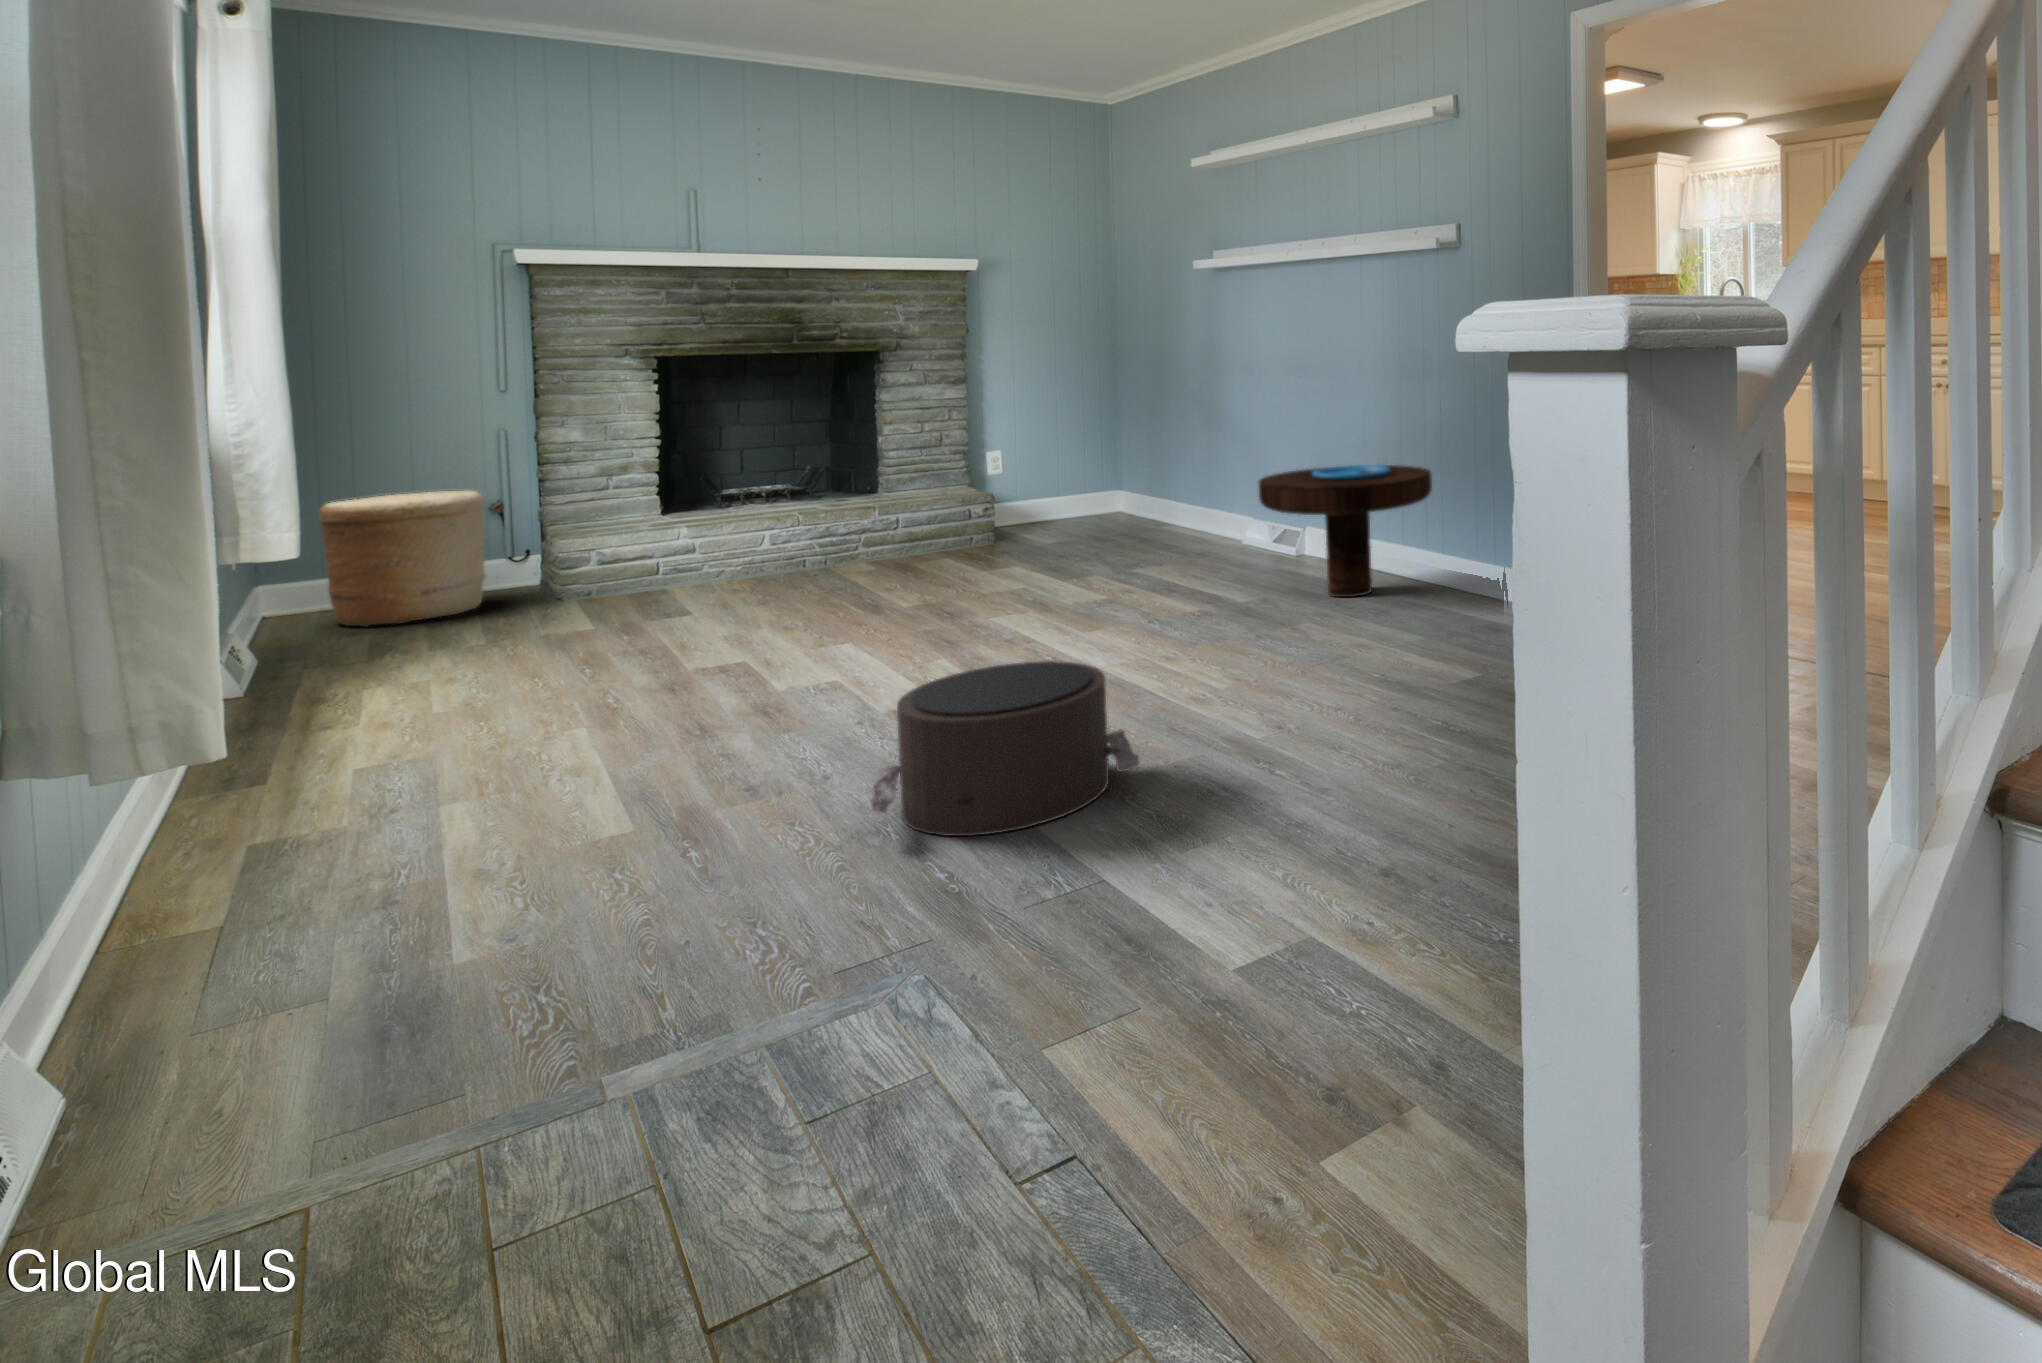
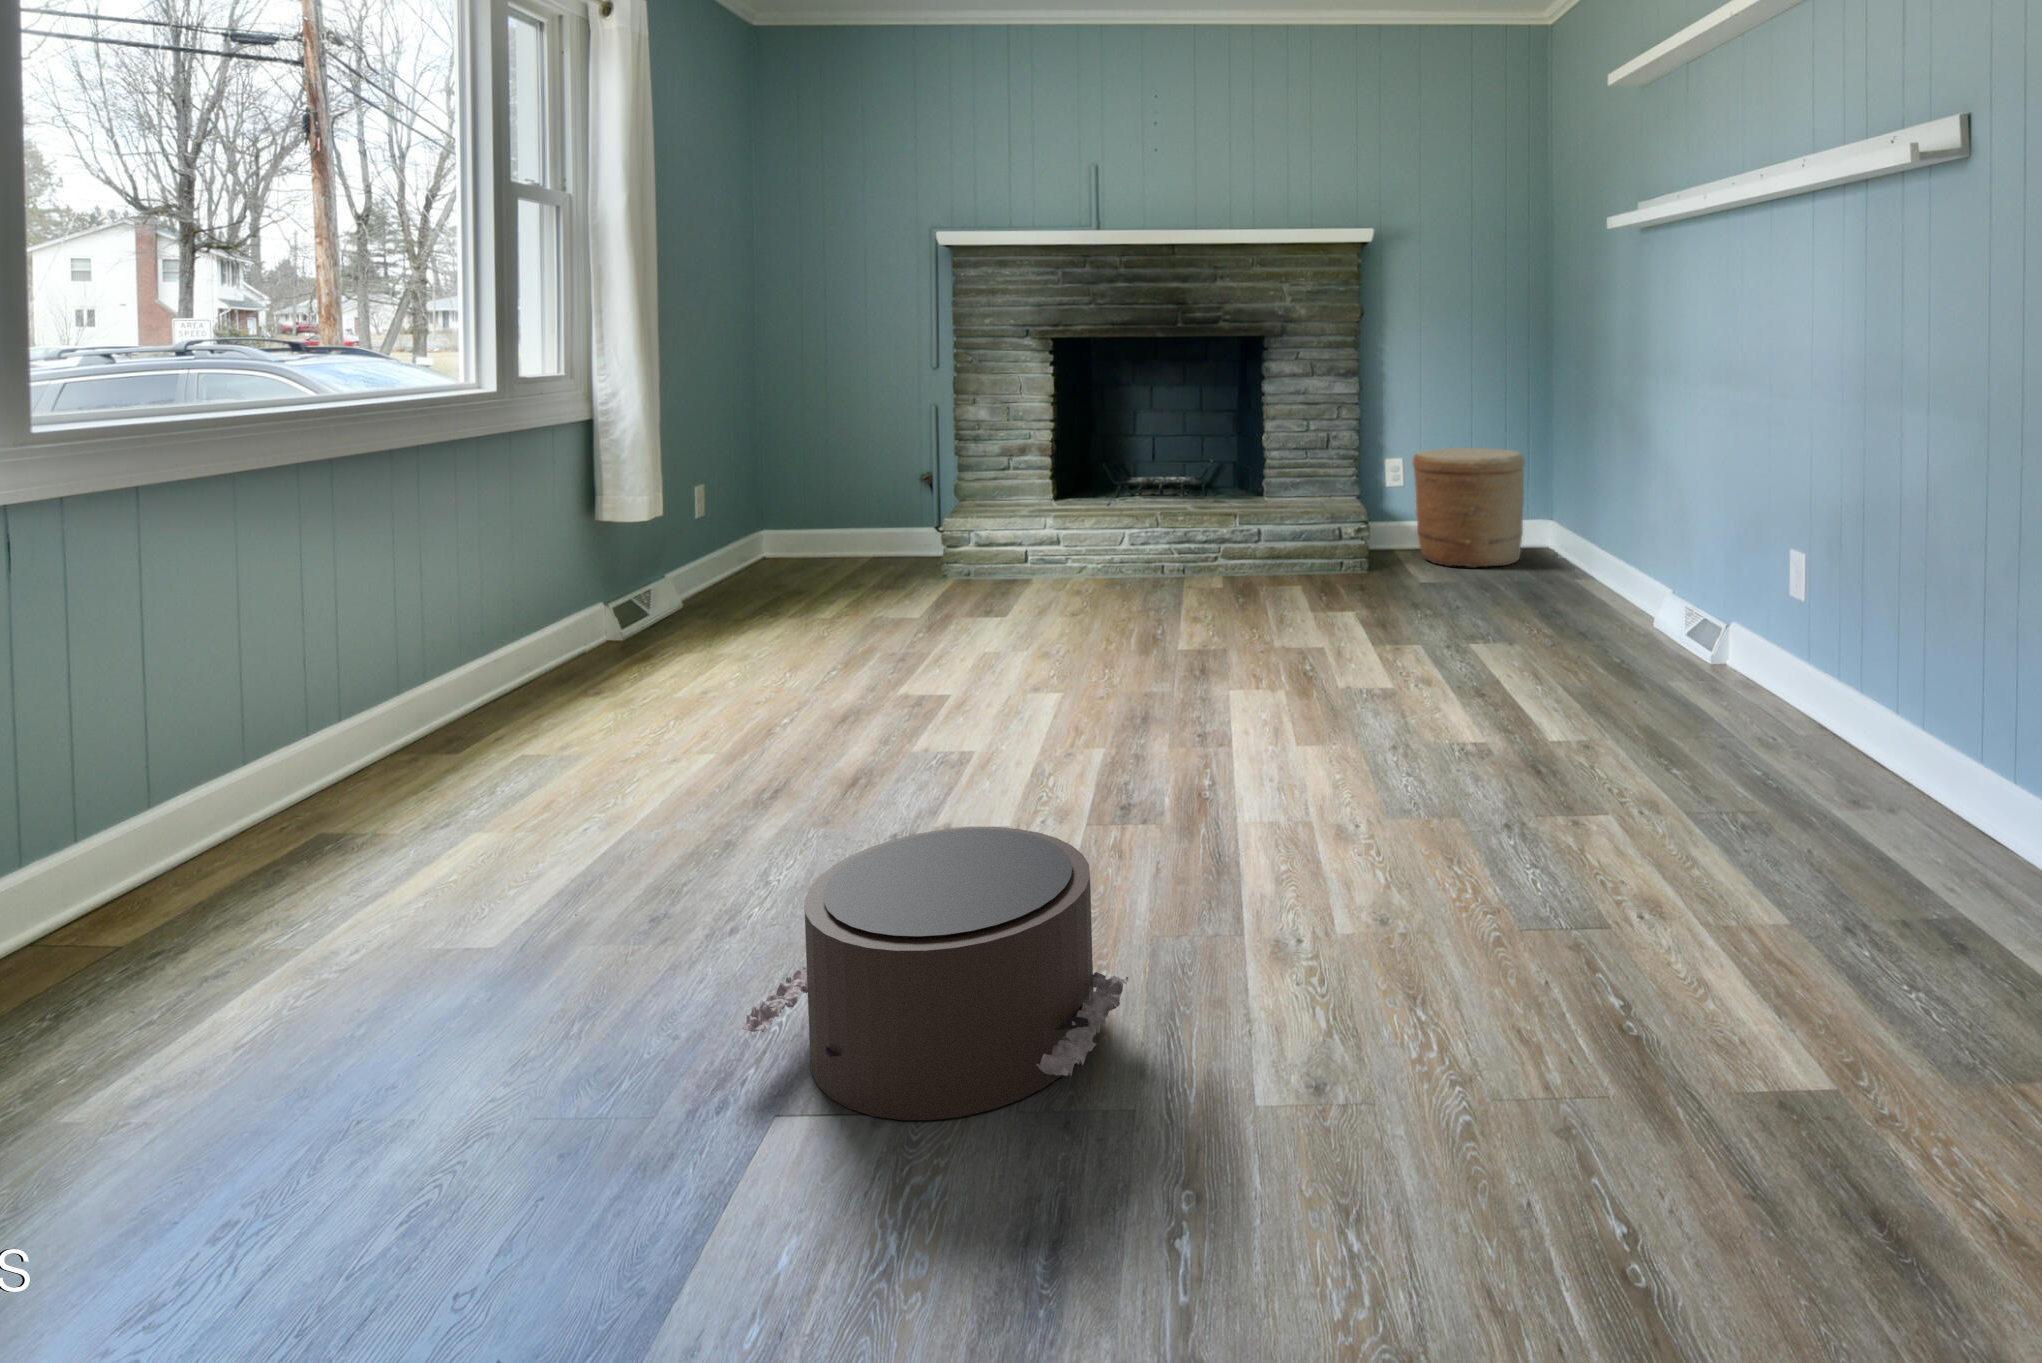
side table: present [1259,465,1432,597] -> none [1588,545,1887,766]
woven basket: present [318,491,486,627] -> present [1413,448,1525,568]

